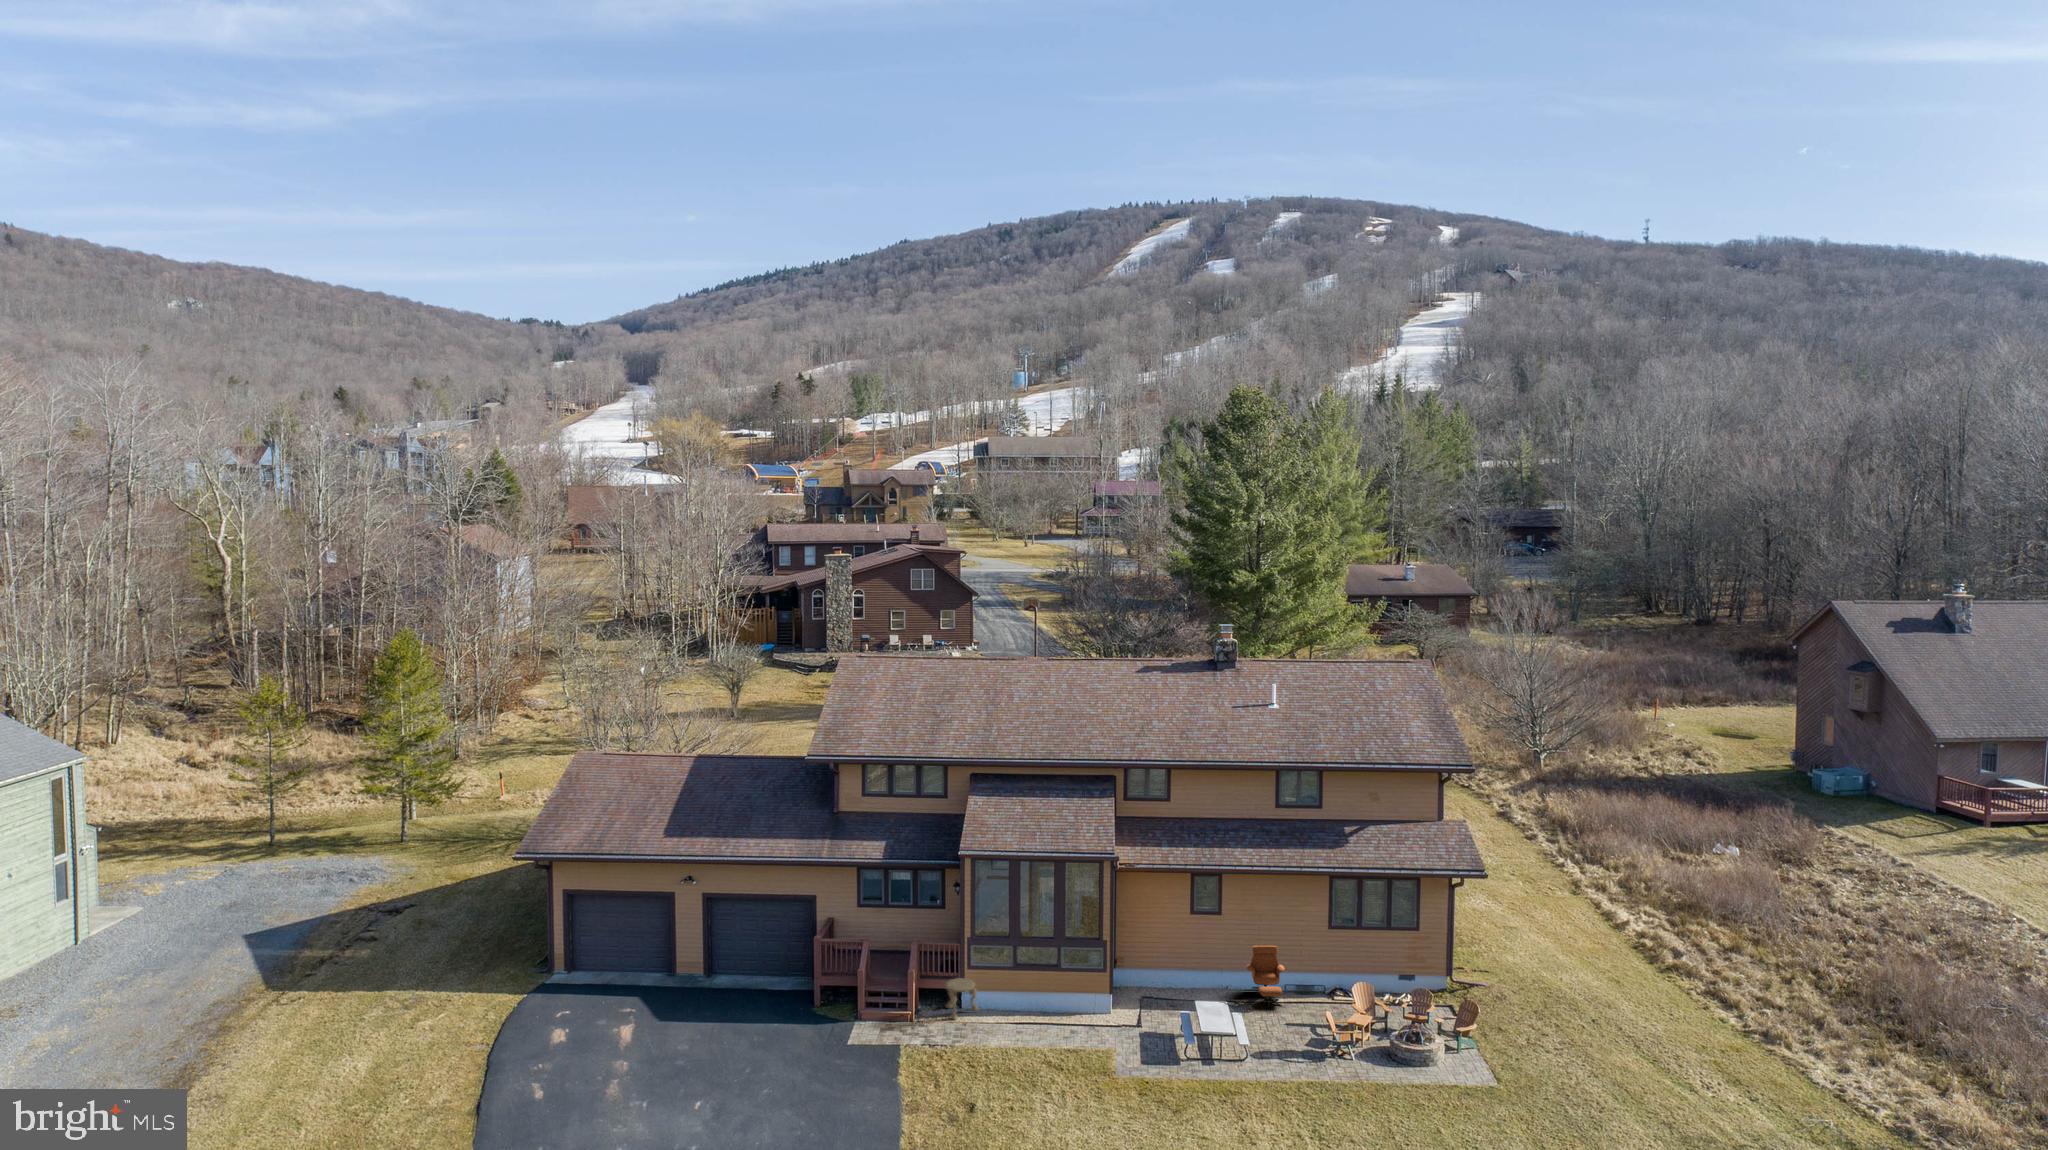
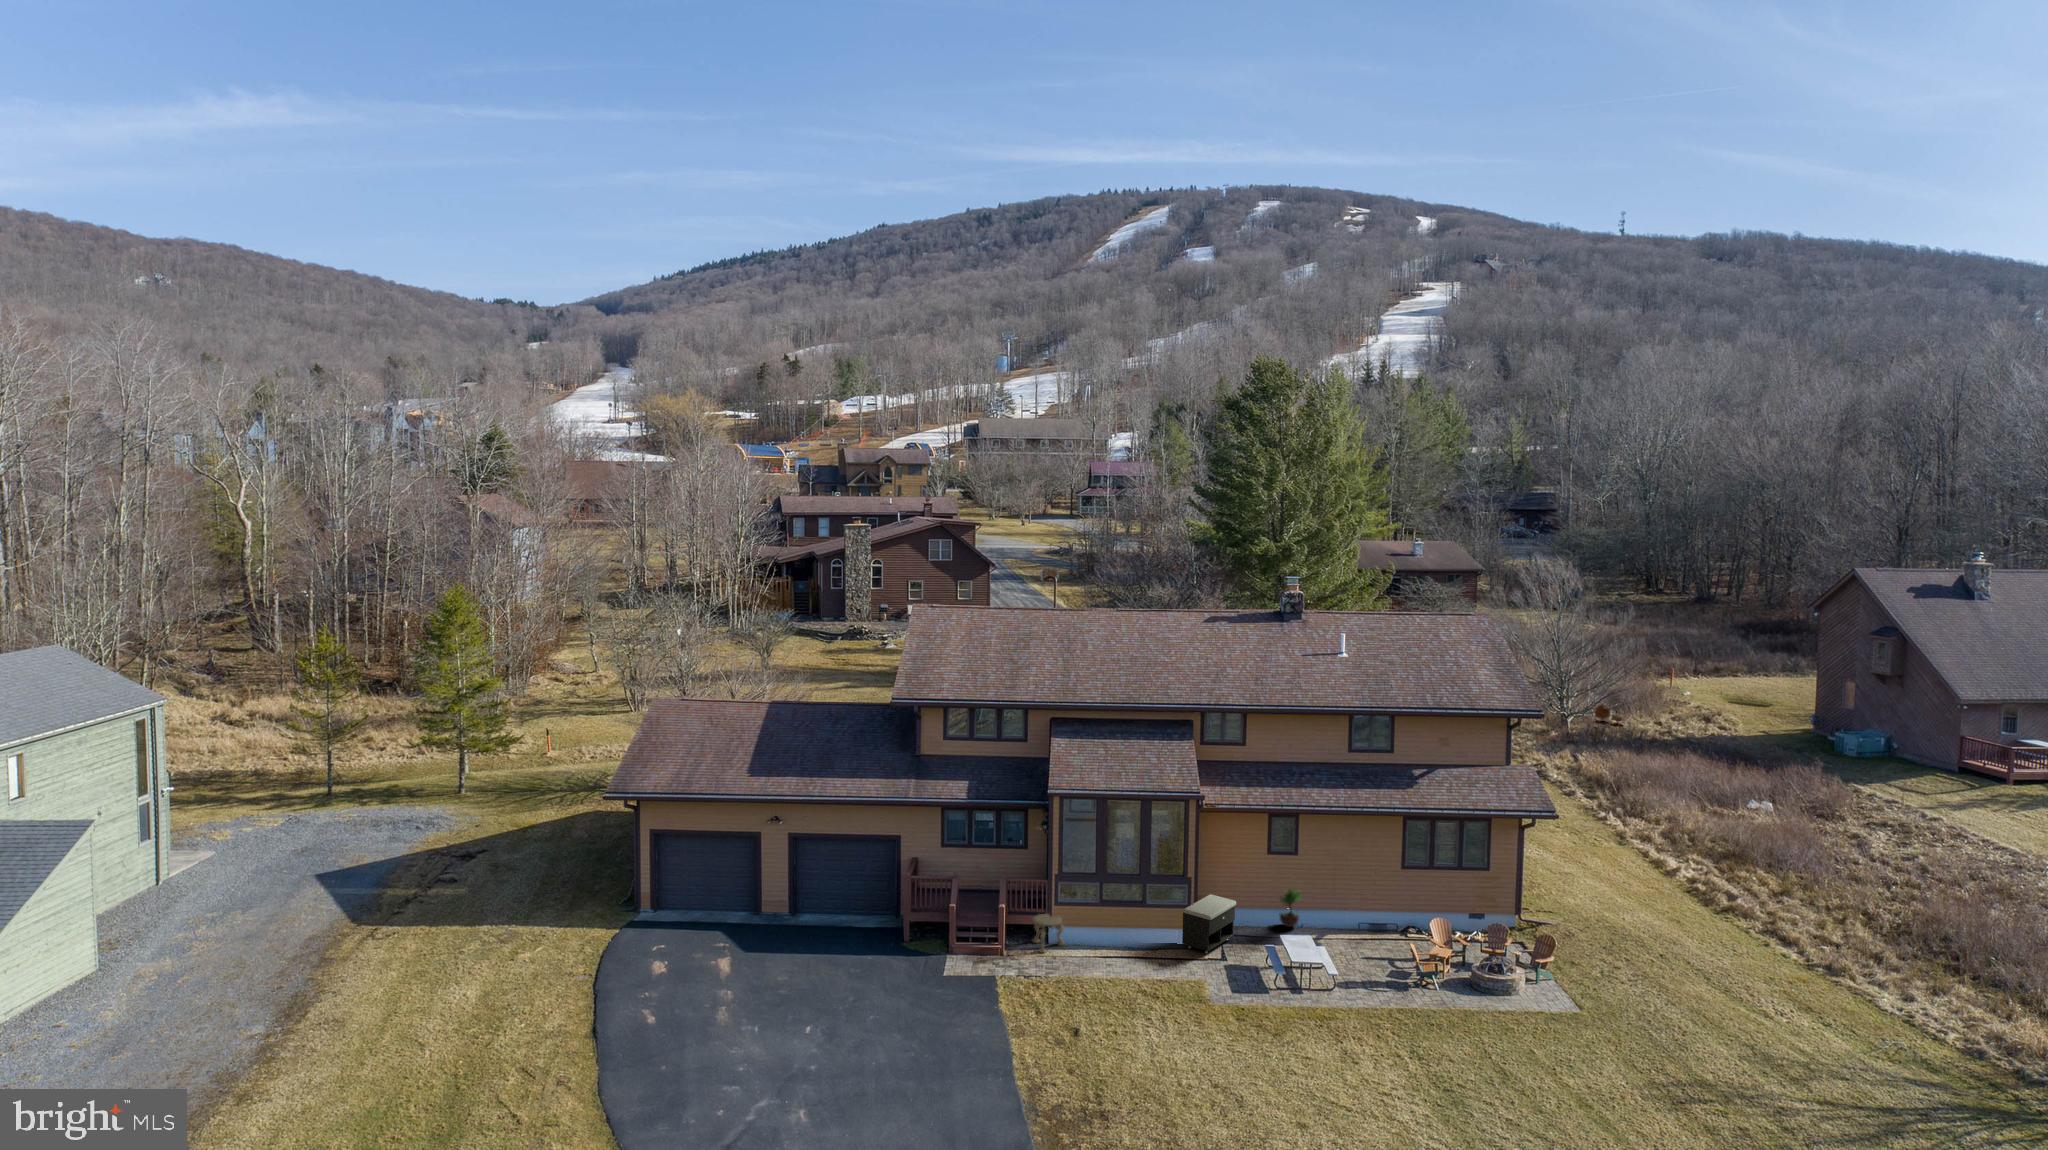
lounge chair: present [1247,946,1285,1008] -> present [1595,704,1623,726]
potted tree: none [1199,947,1226,990] -> present [1279,889,1301,927]
storage bench: none [1098,957,1155,1019] -> present [1182,894,1236,953]

